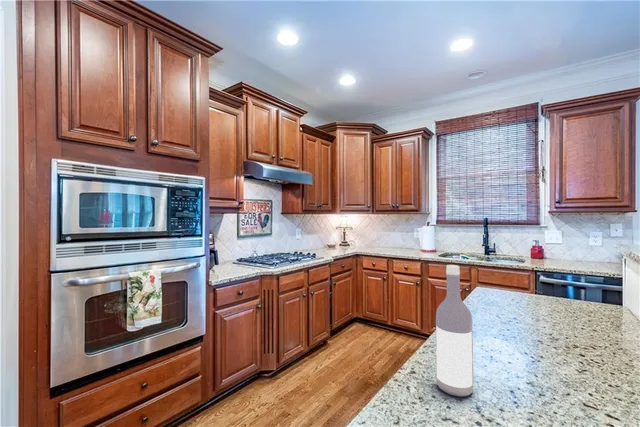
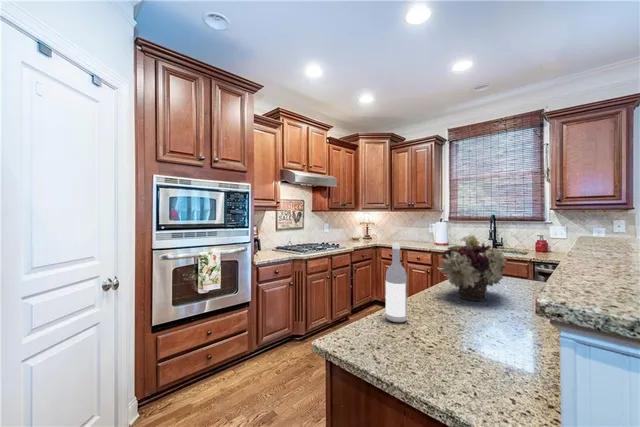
flower arrangement: none [483,246,580,340] -> present [439,235,506,301]

